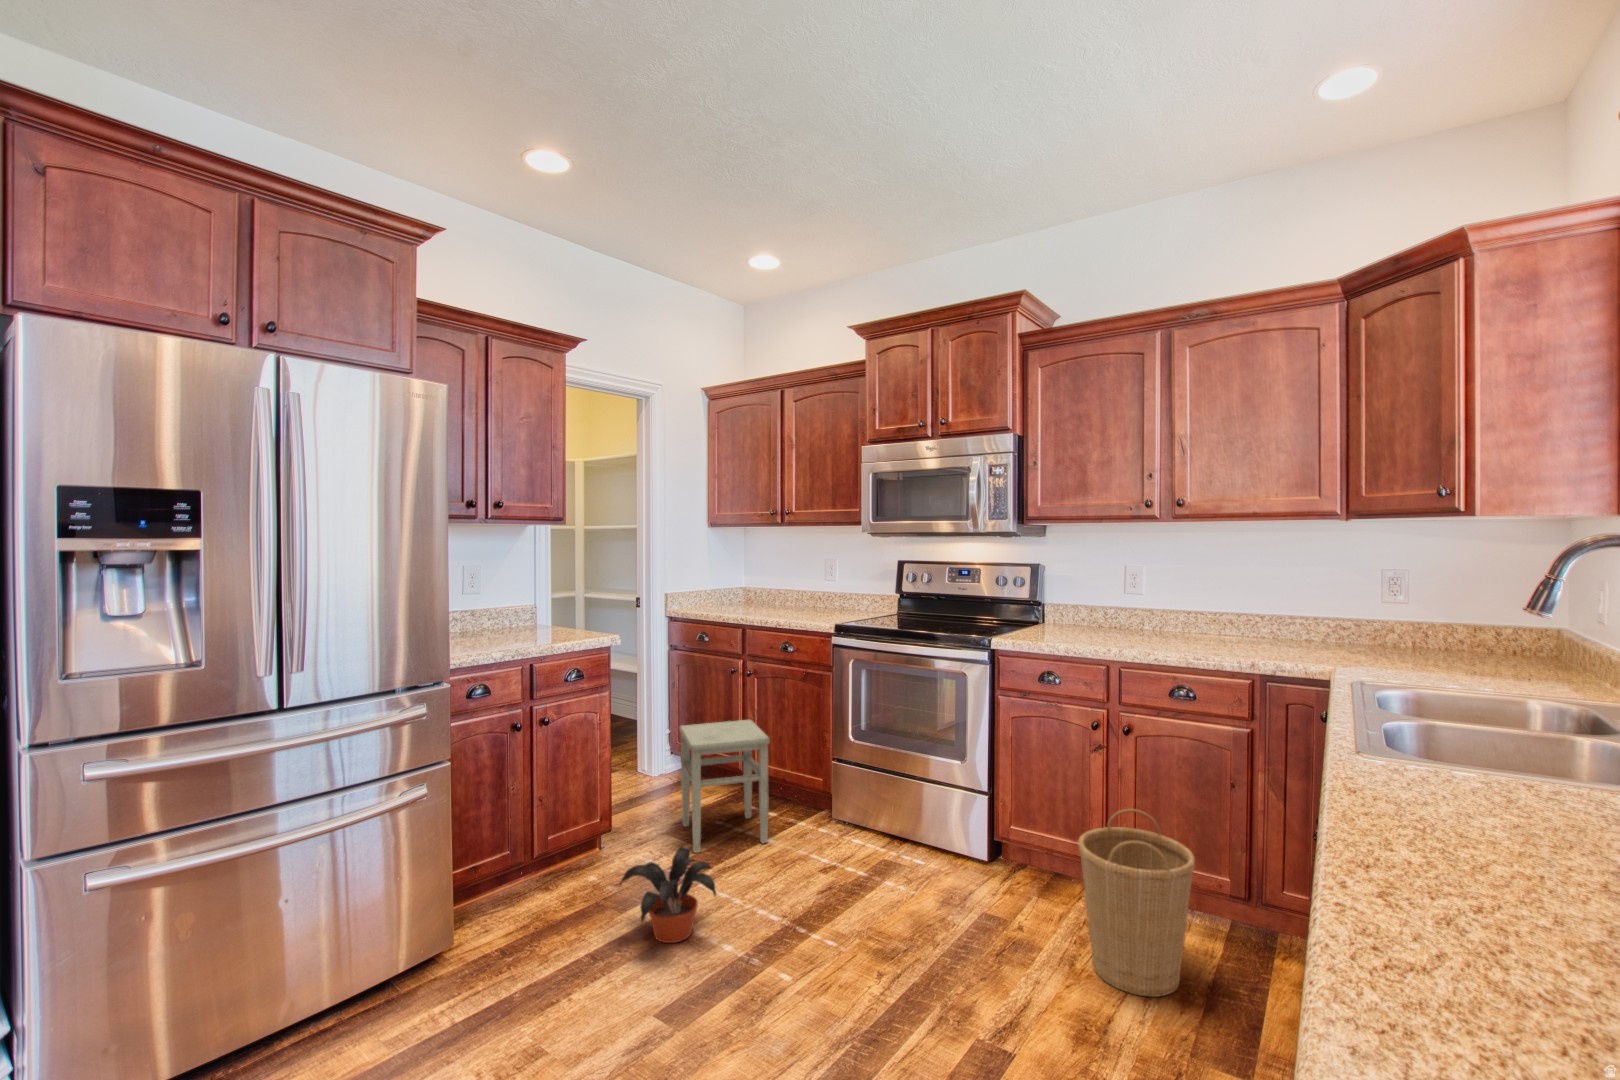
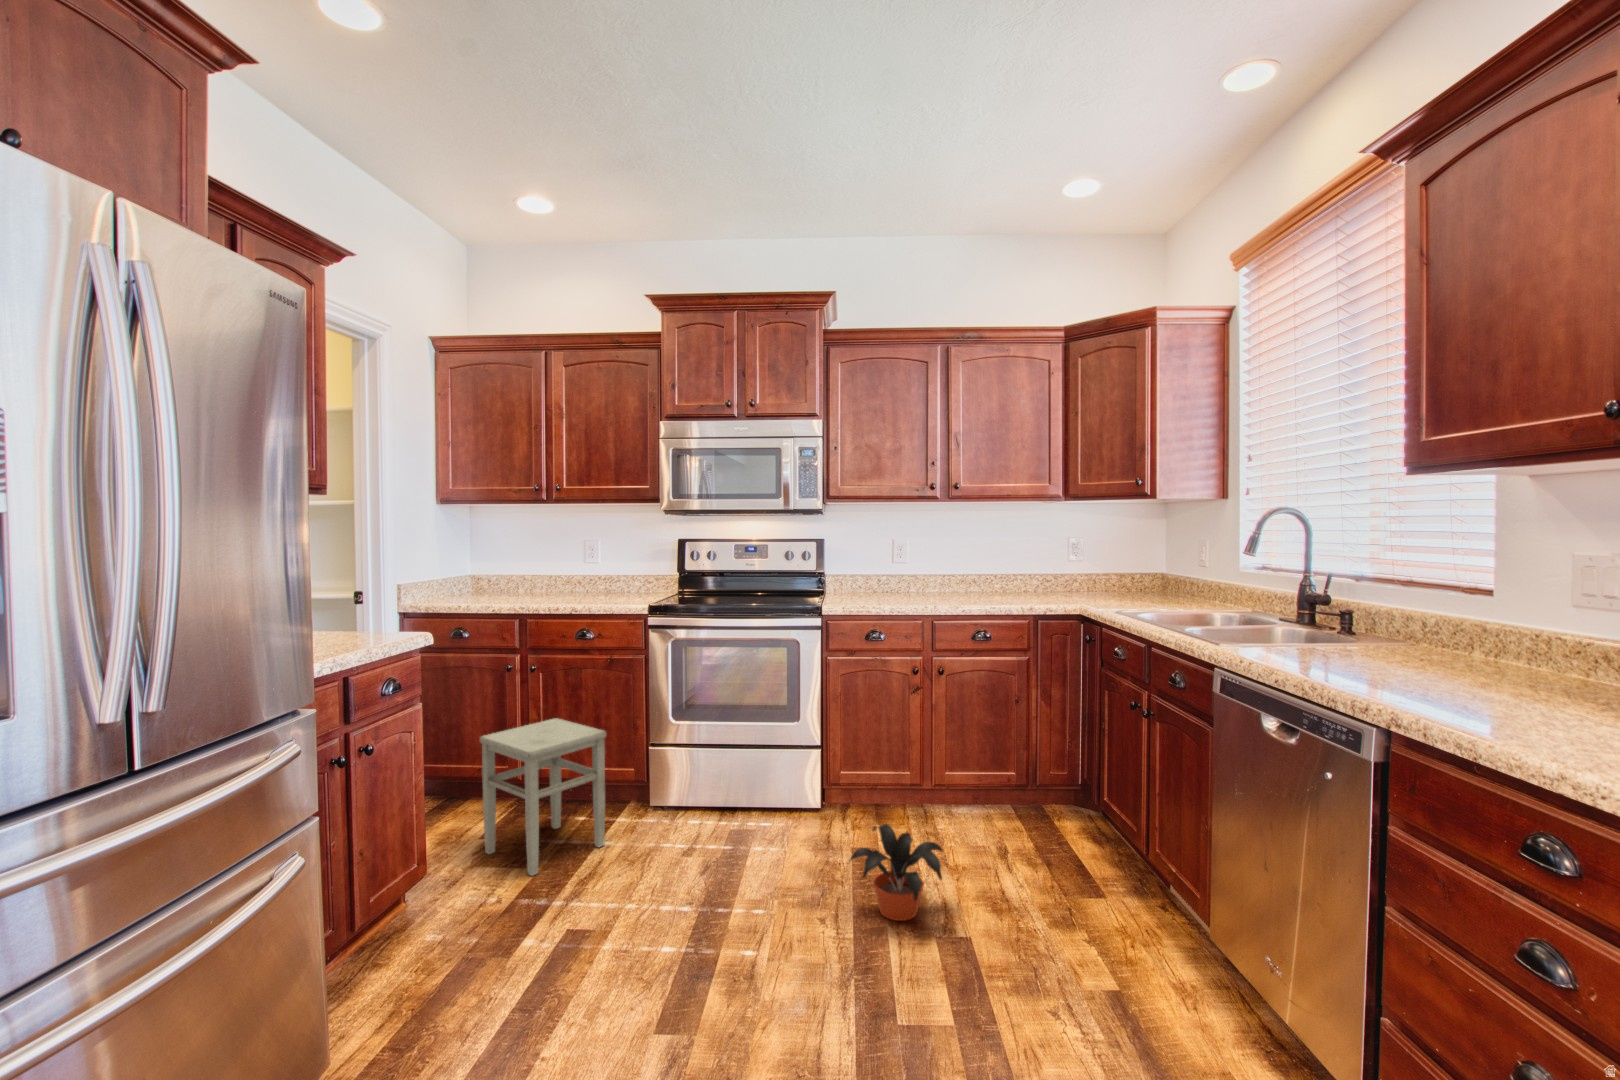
basket: present [1078,809,1195,997] -> none [943,730,1031,872]
potted plant: present [620,846,716,943] -> present [850,824,943,921]

